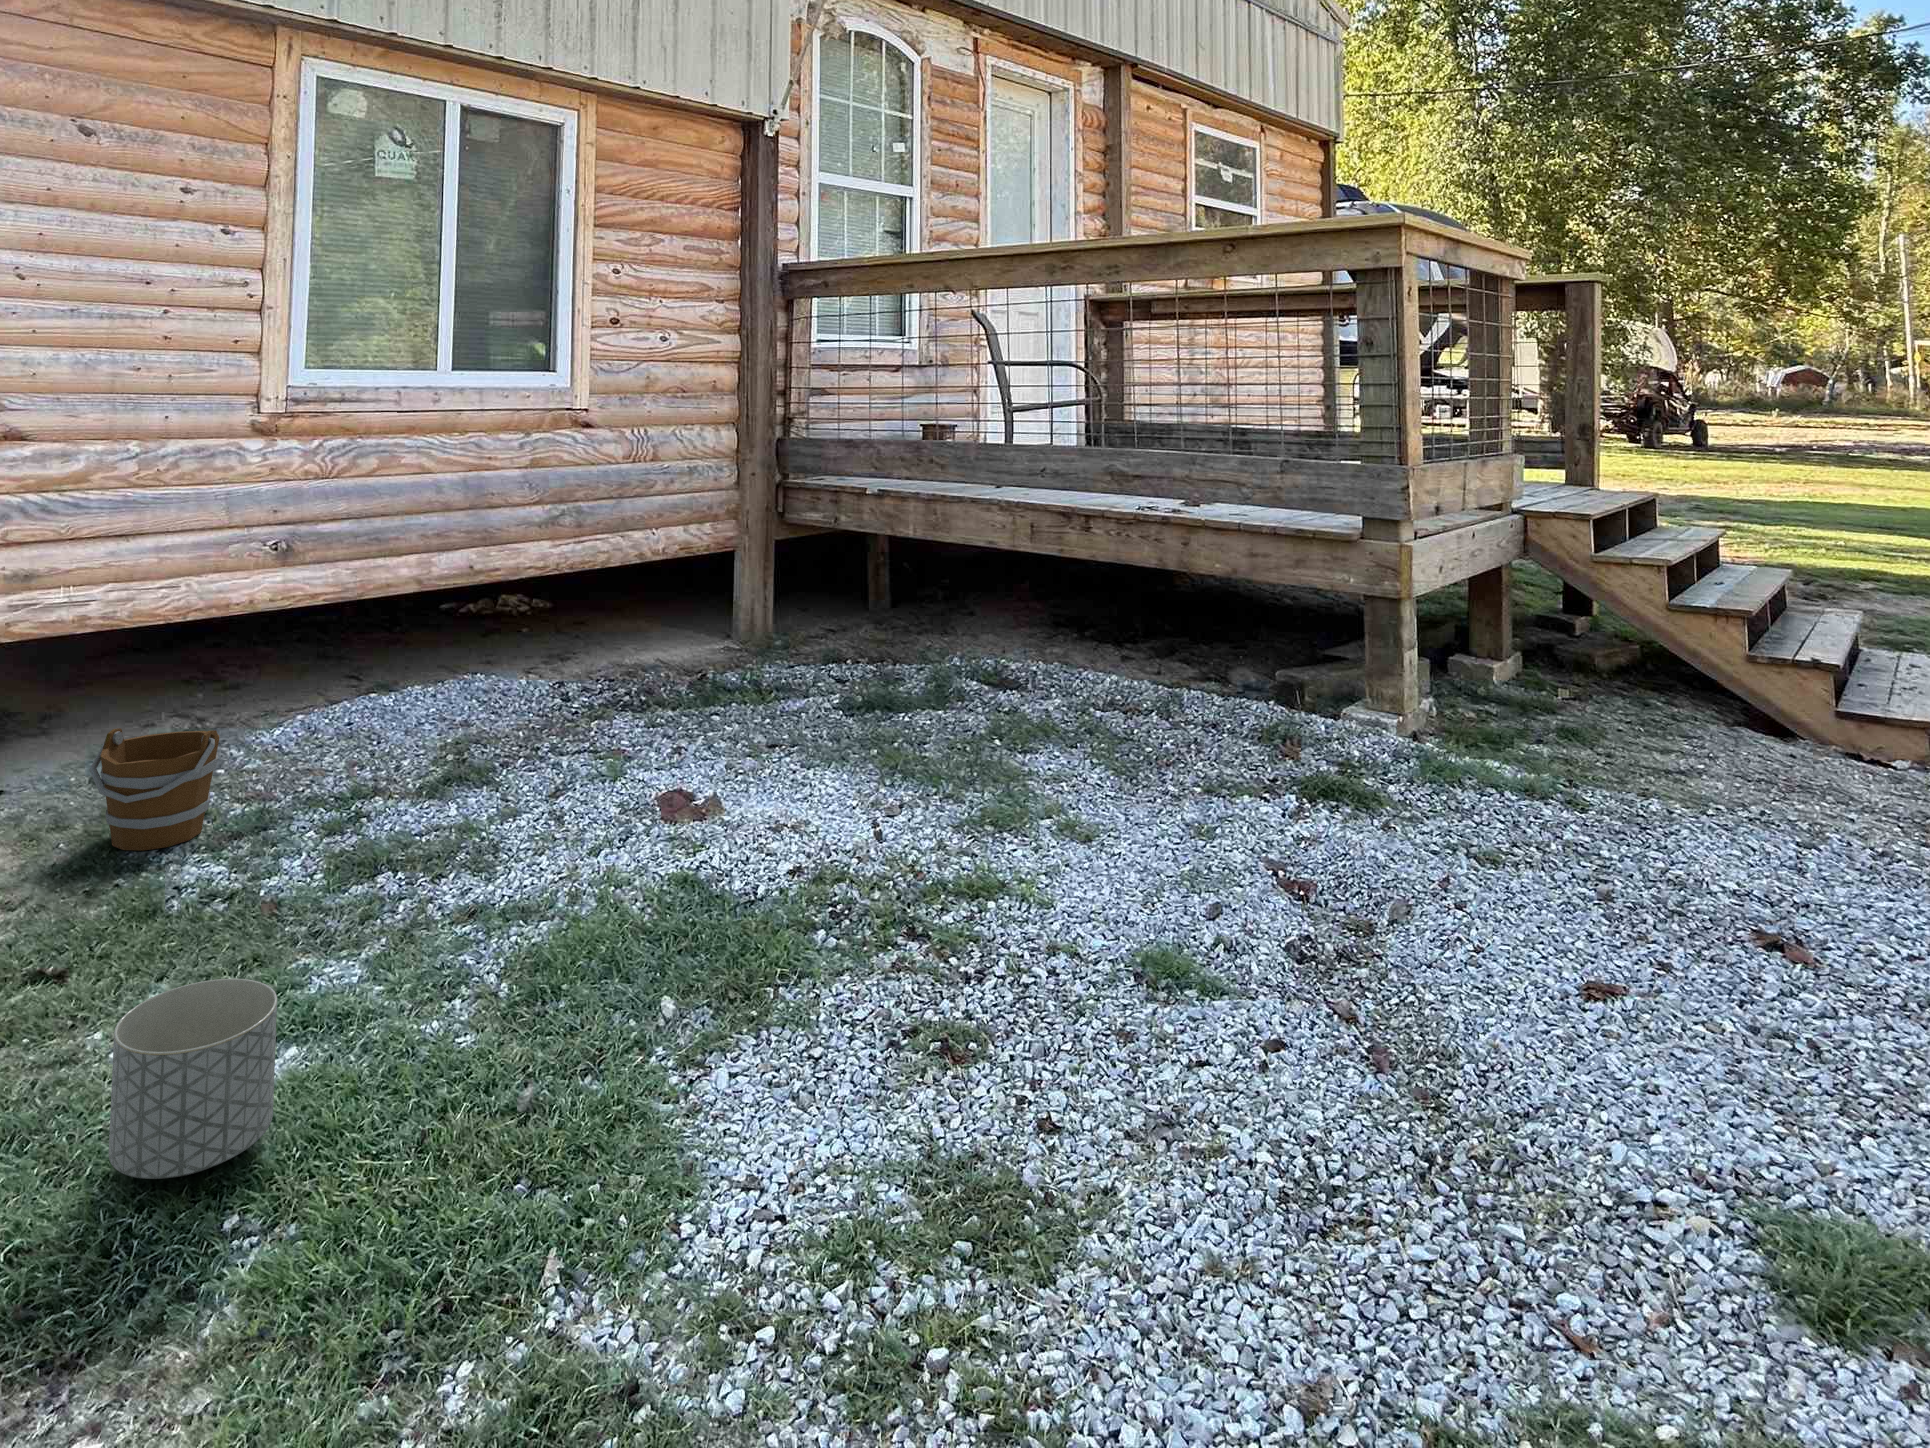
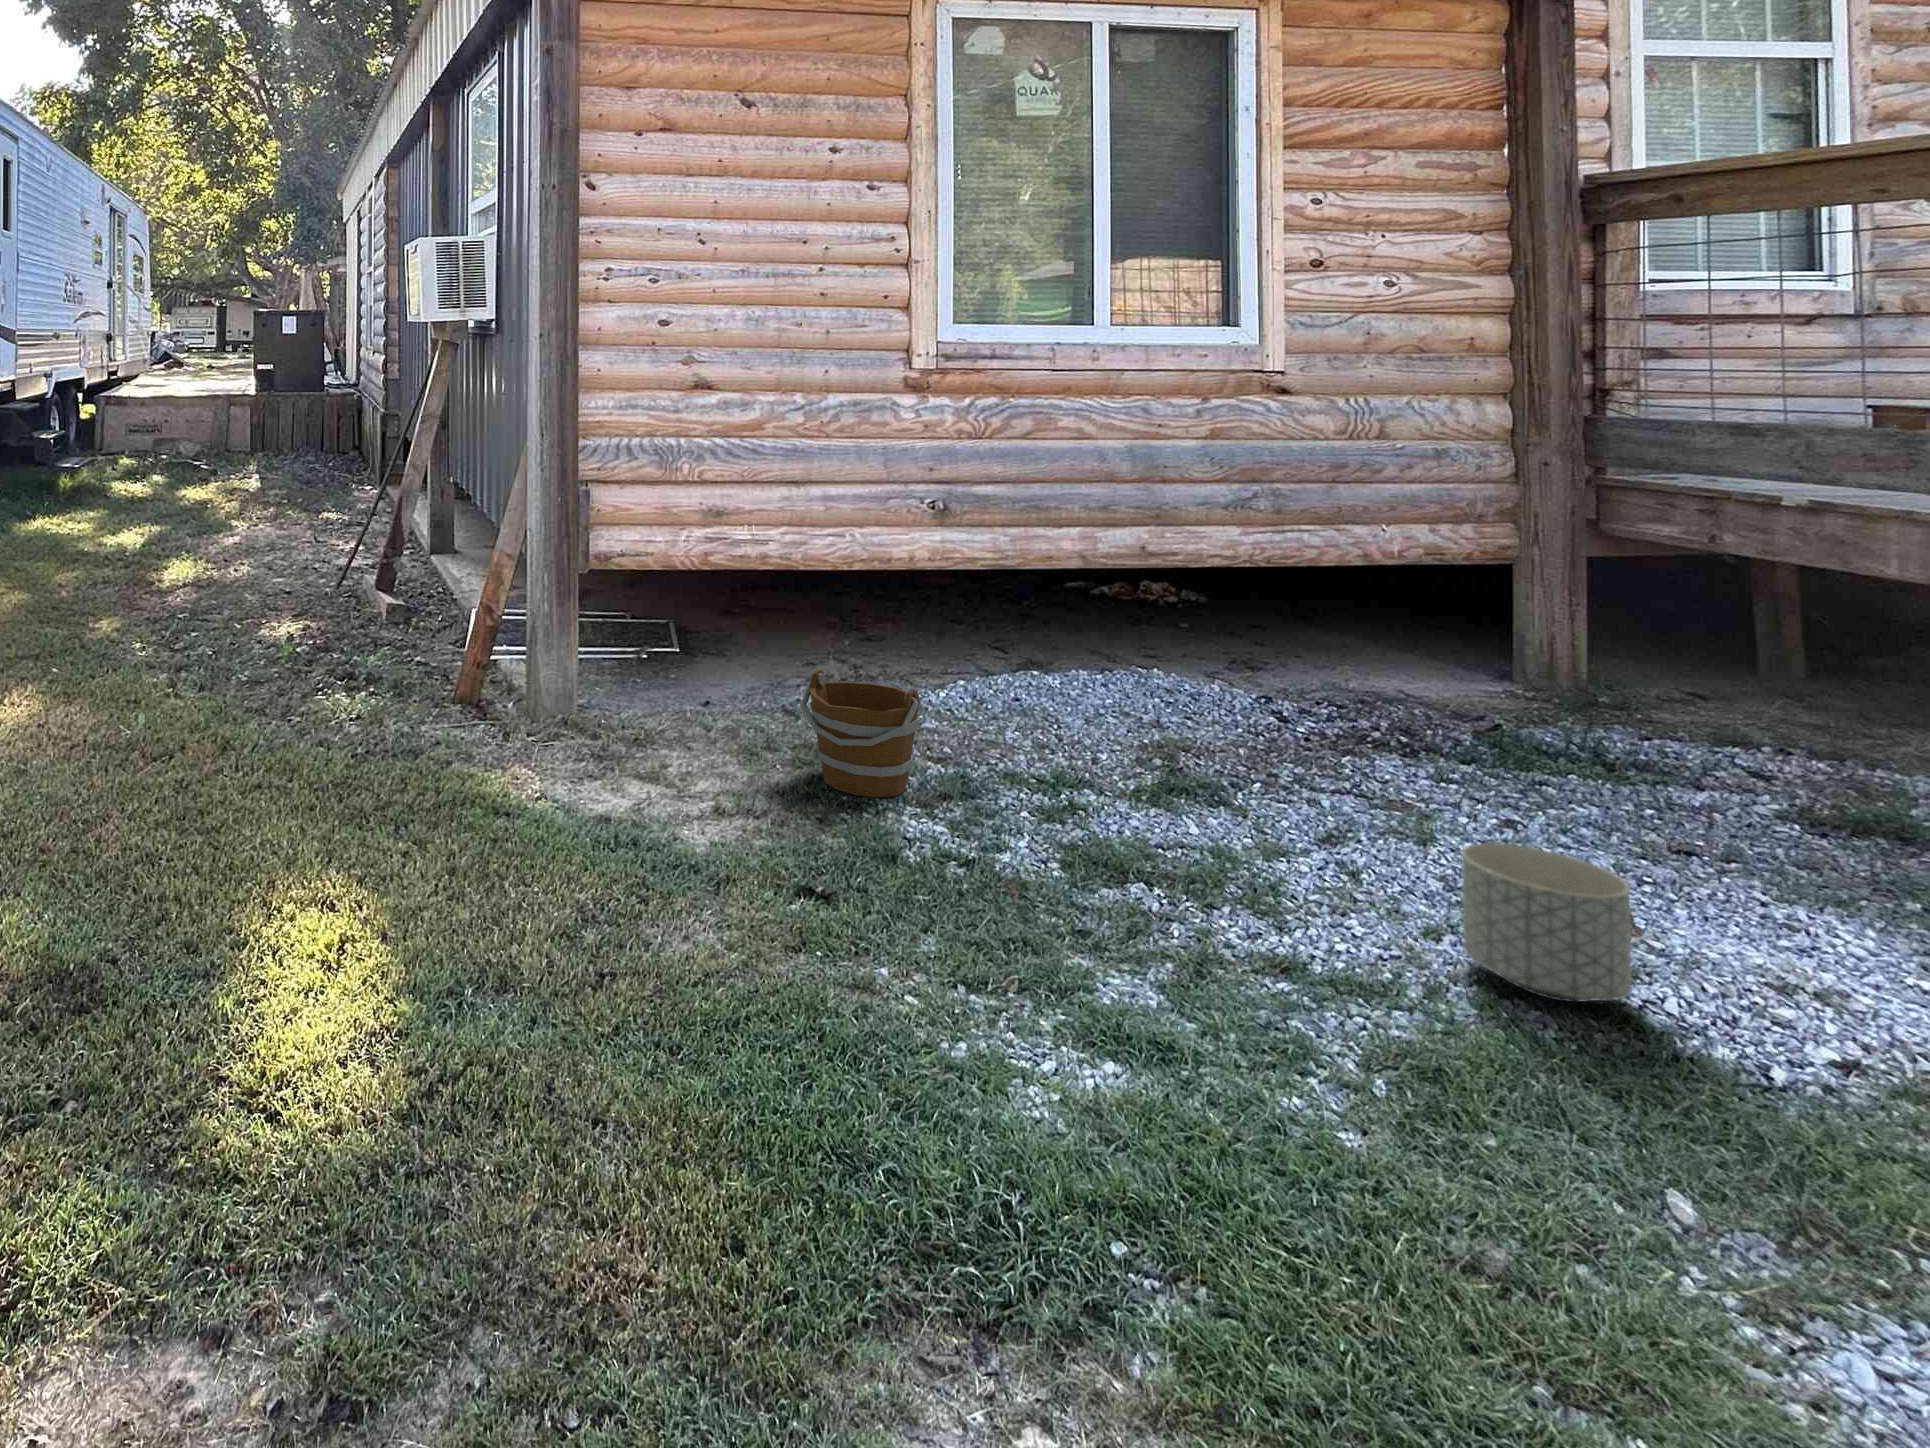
planter: present [109,979,277,1179] -> present [1462,843,1632,1002]

